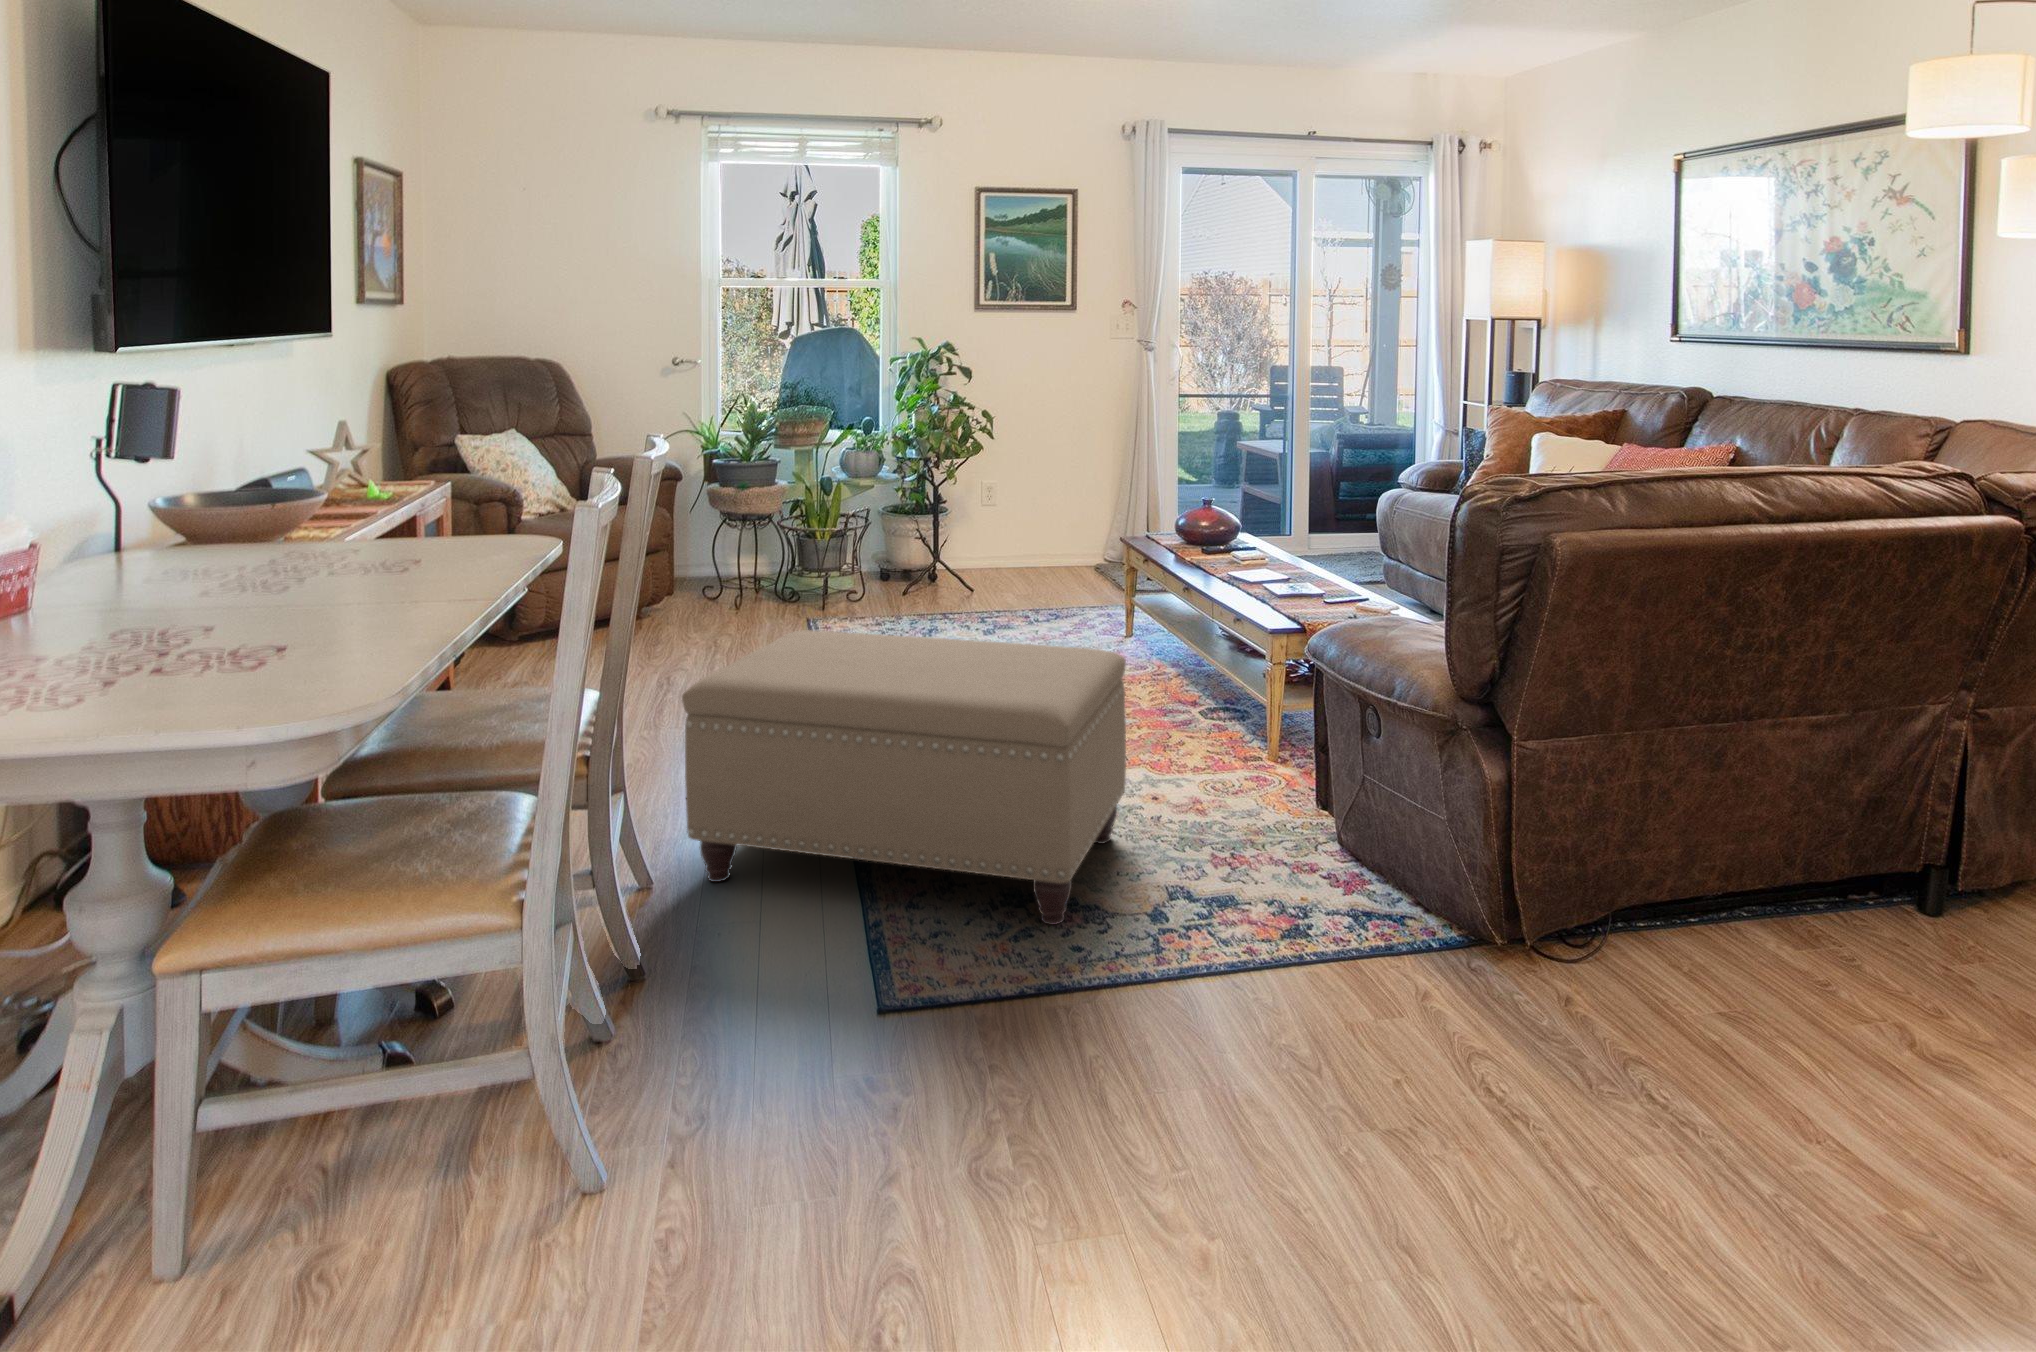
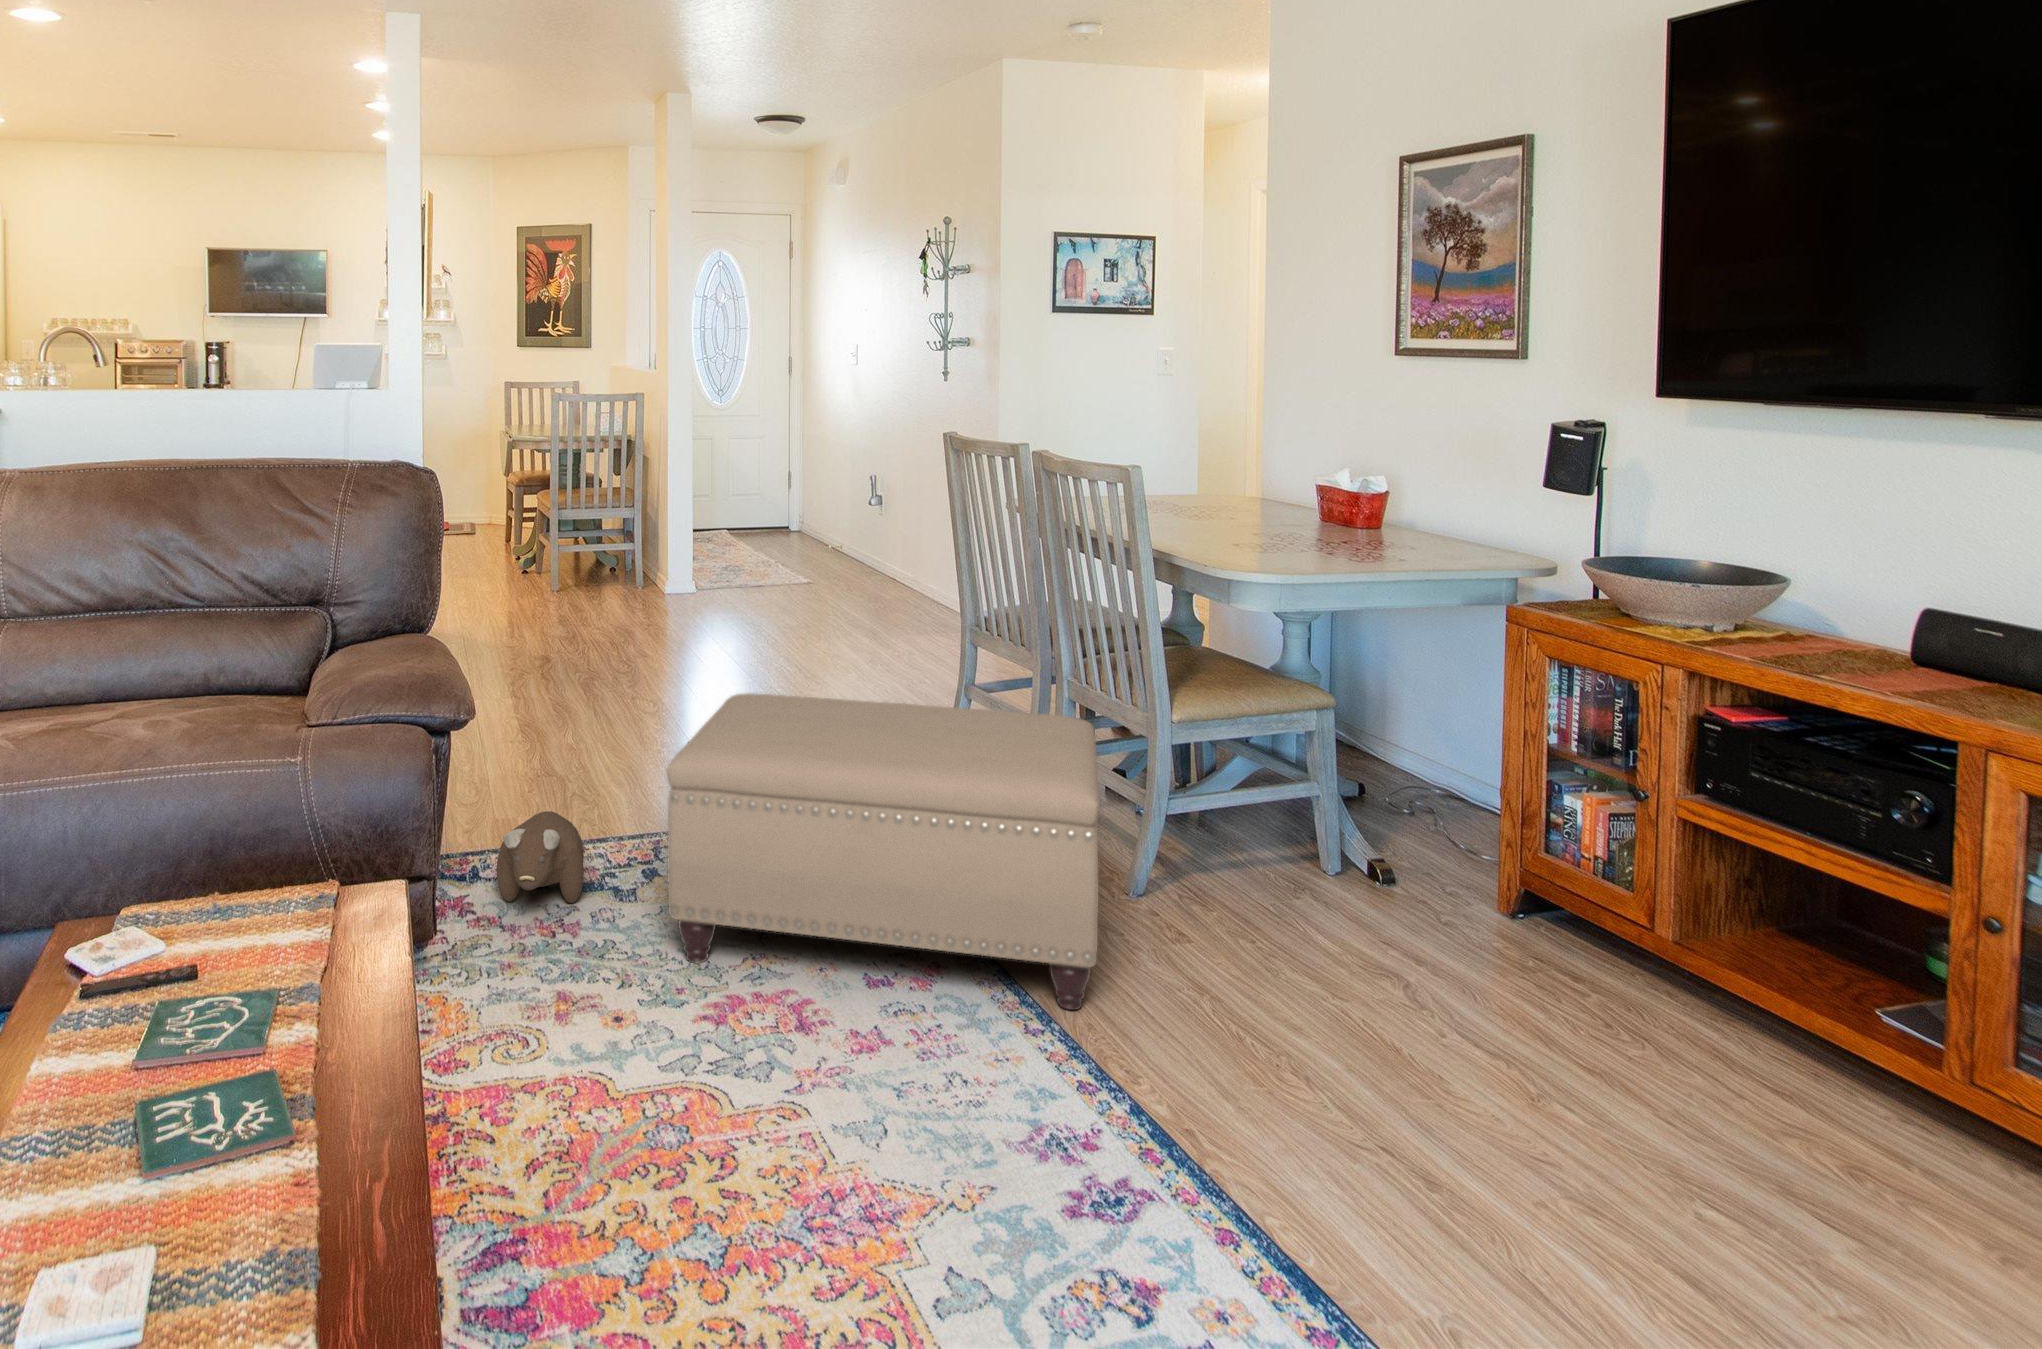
plush toy: none [1227,776,1322,914] -> present [497,811,584,903]

